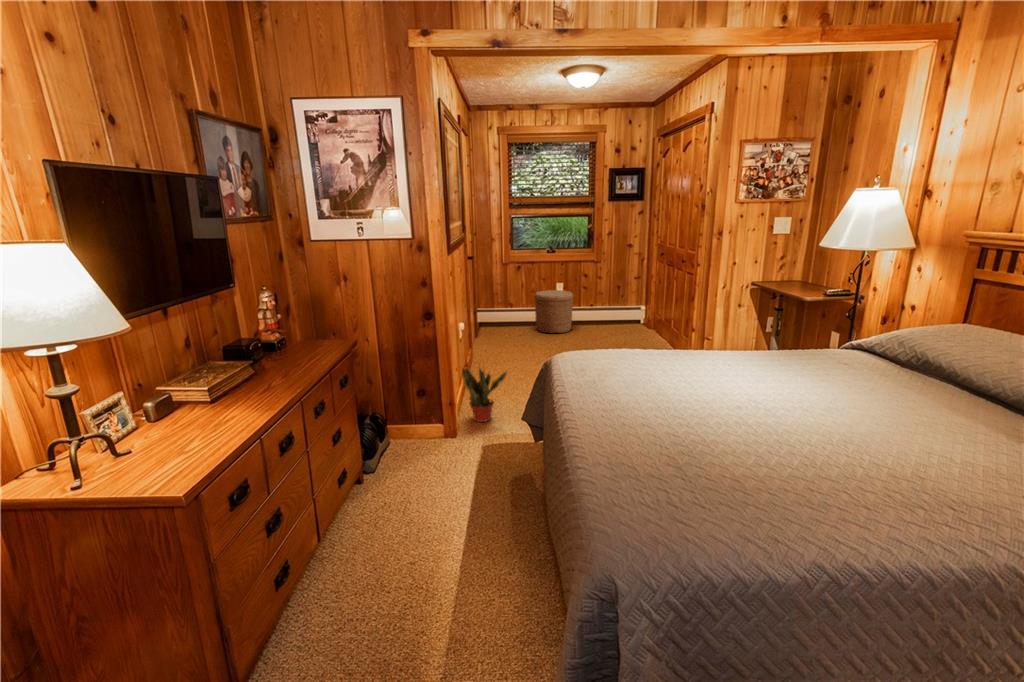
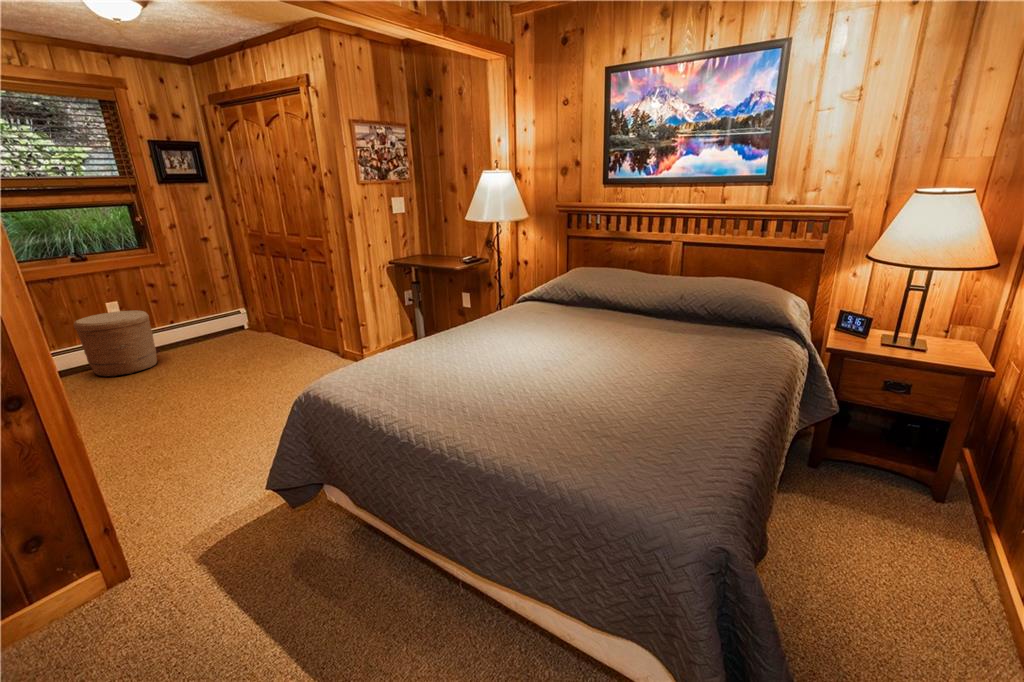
potted plant: present [462,367,507,422] -> none [85,432,188,534]

